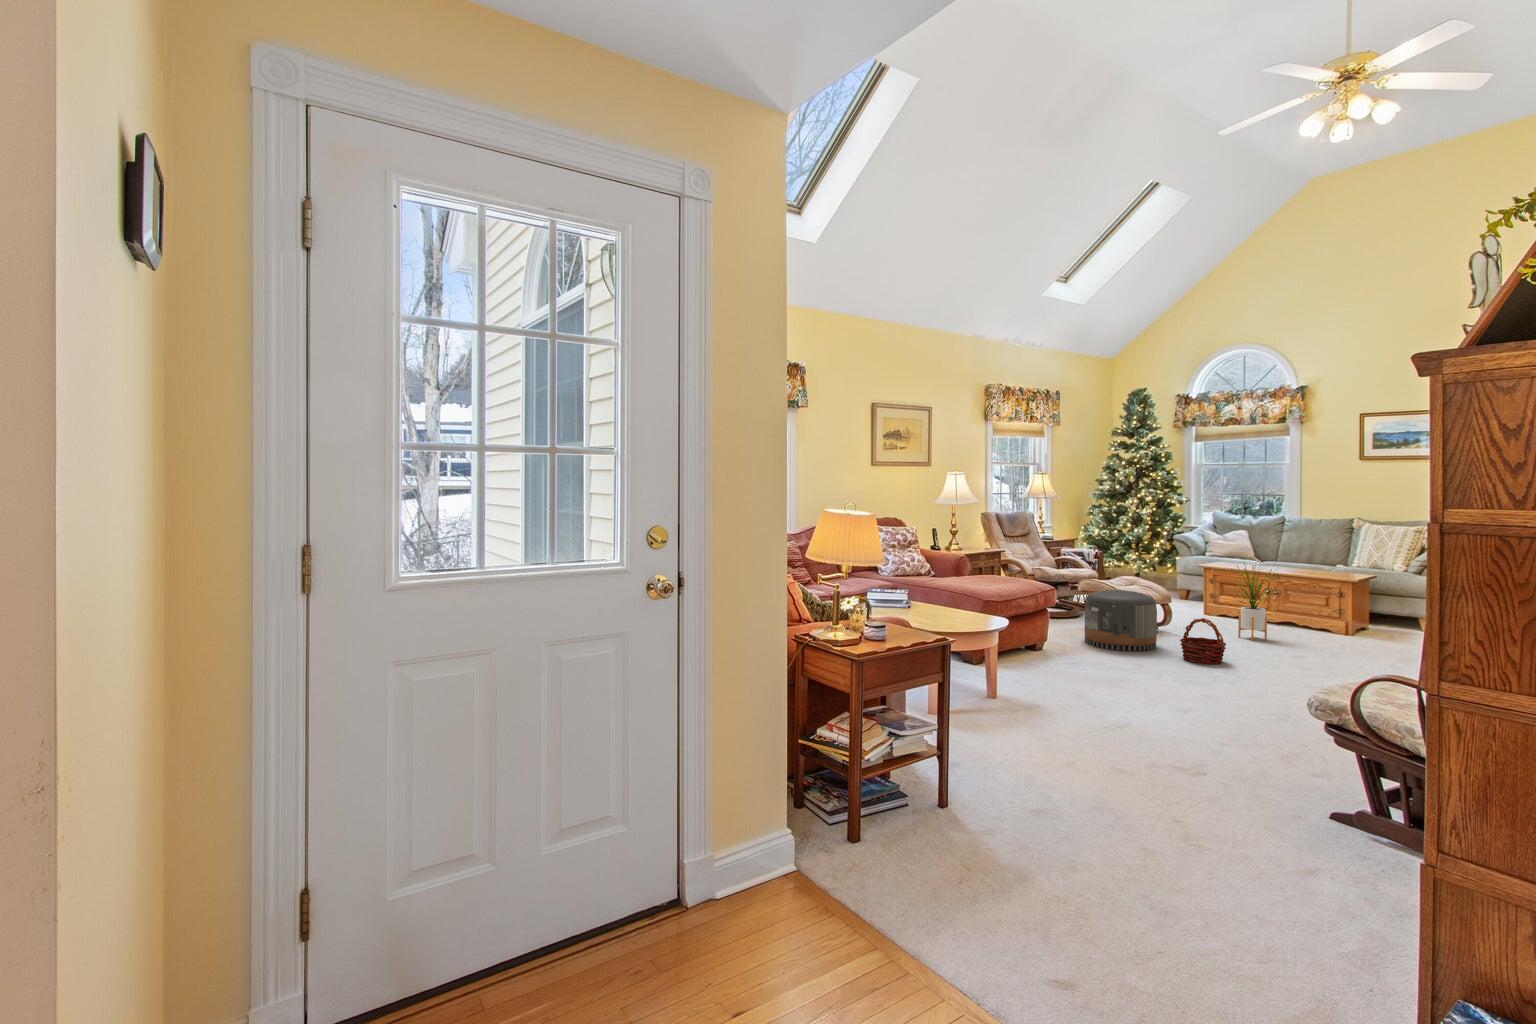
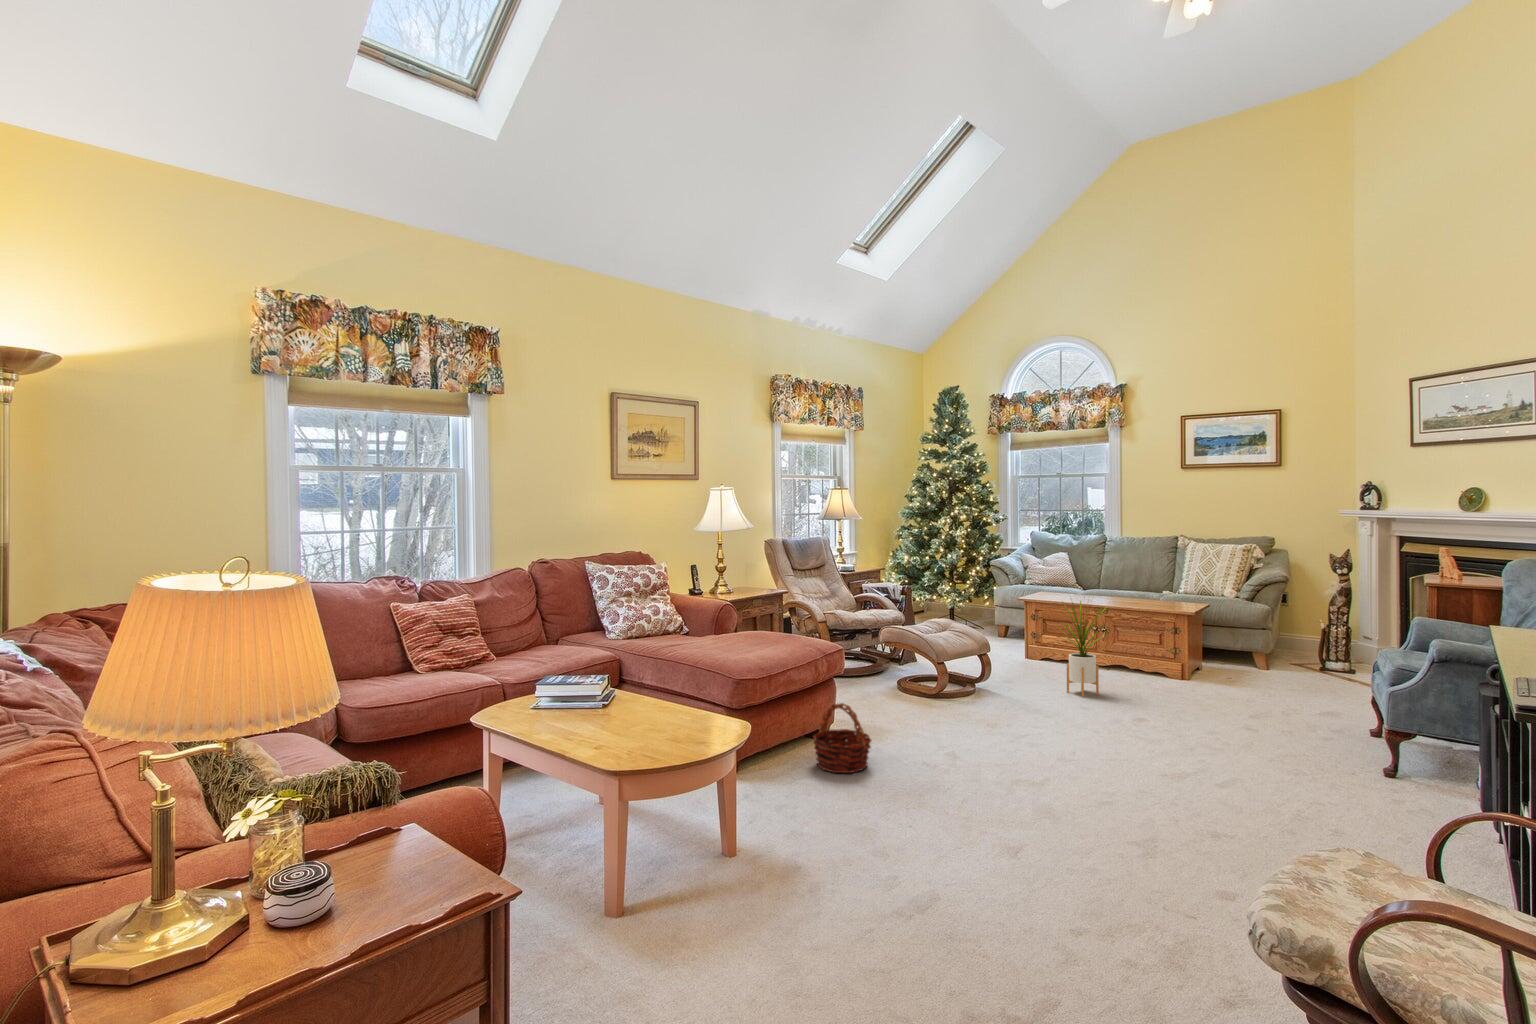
pouf: present [1085,590,1157,651] -> none [885,643,972,726]
basket: present [1180,618,1226,664] -> present [813,703,871,773]

